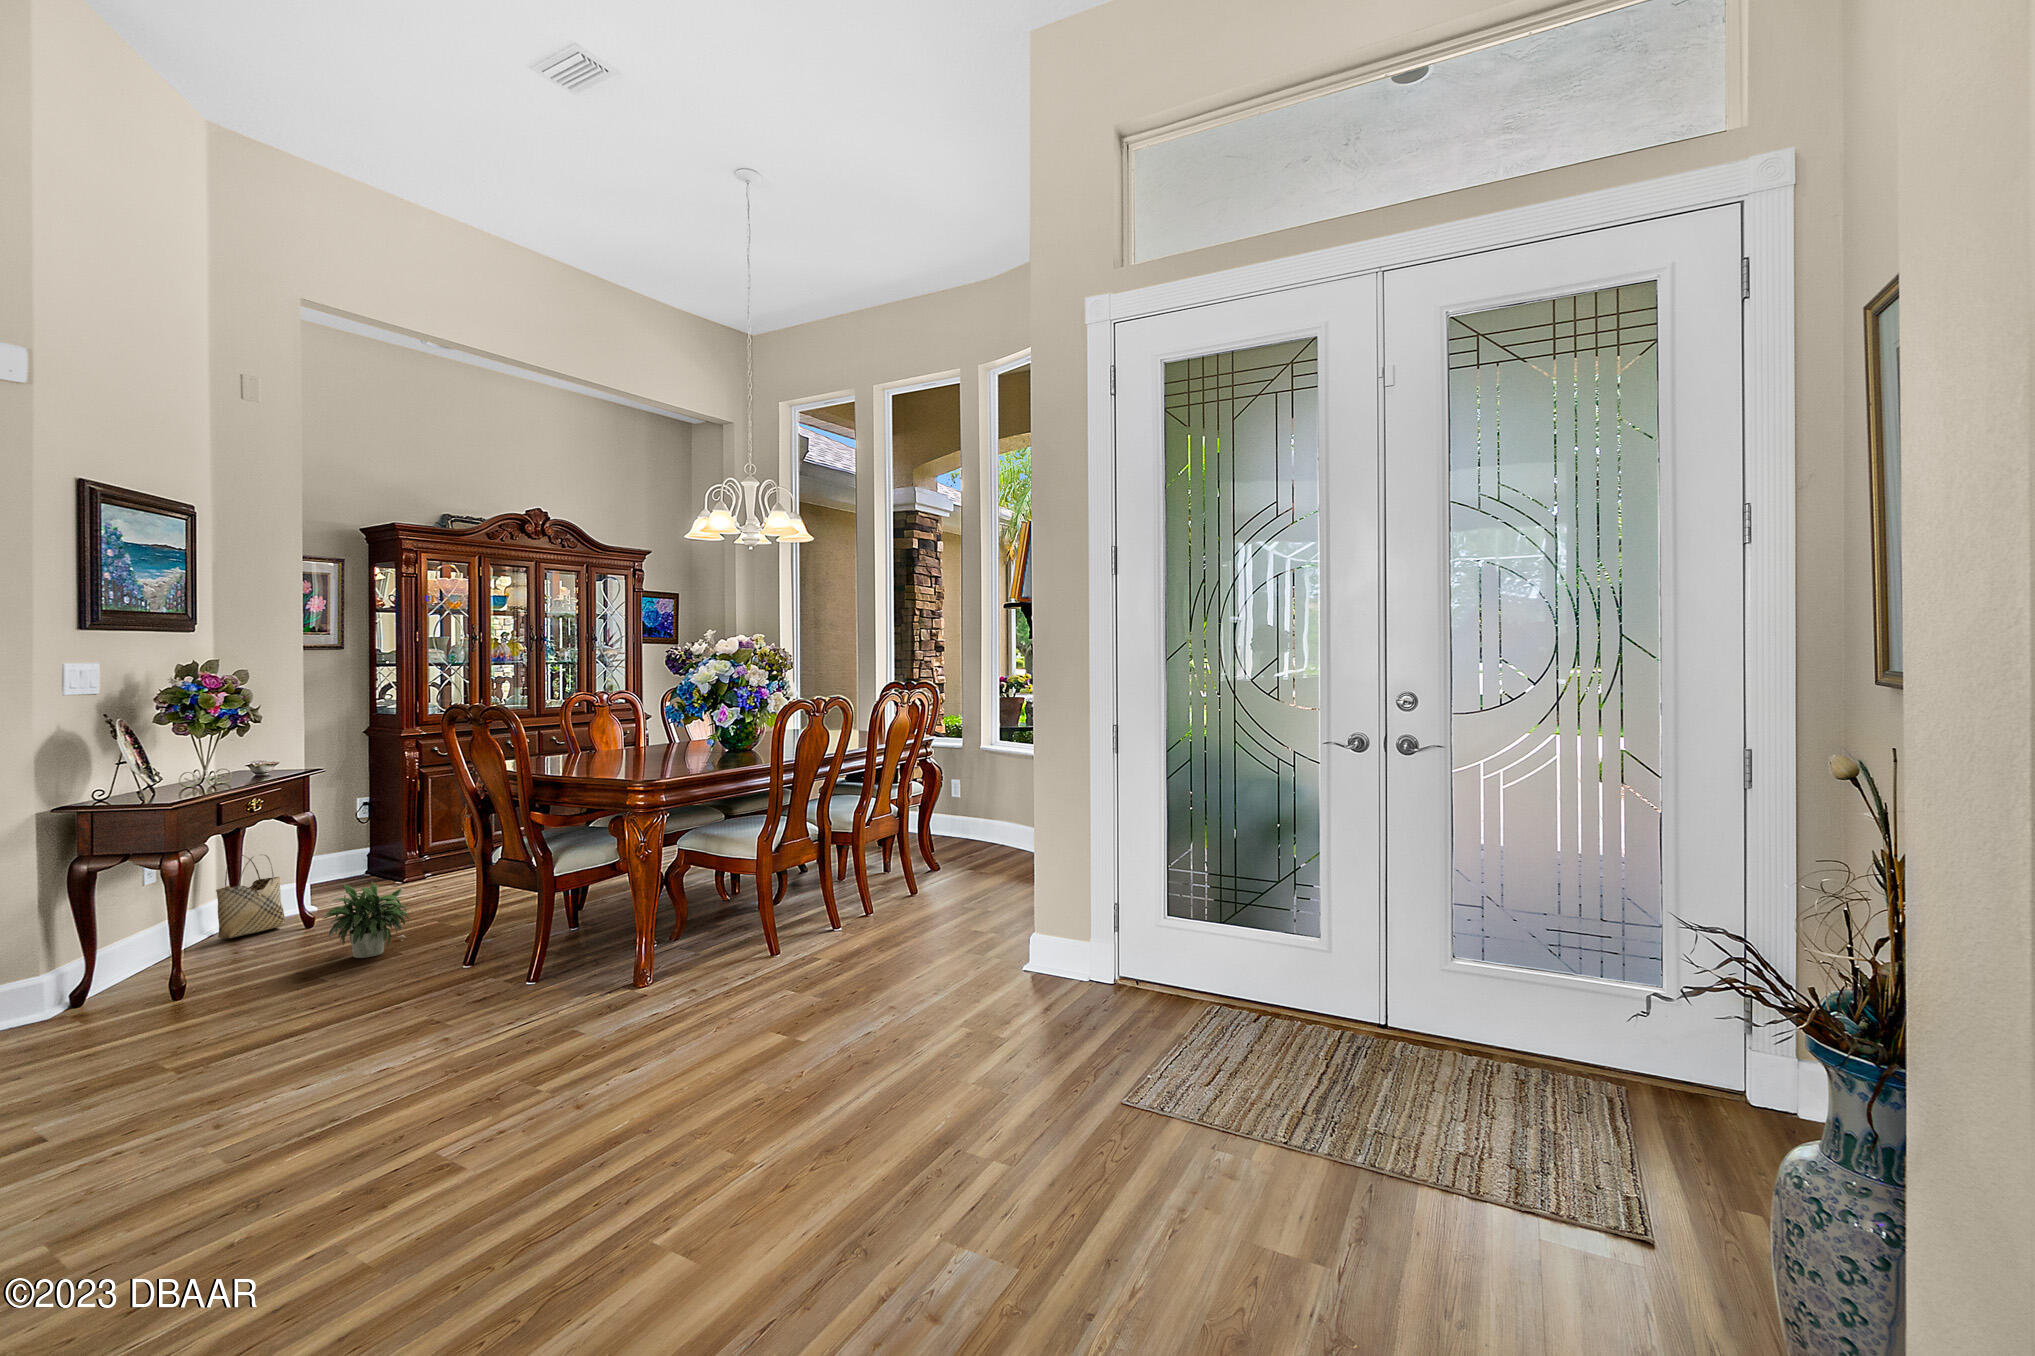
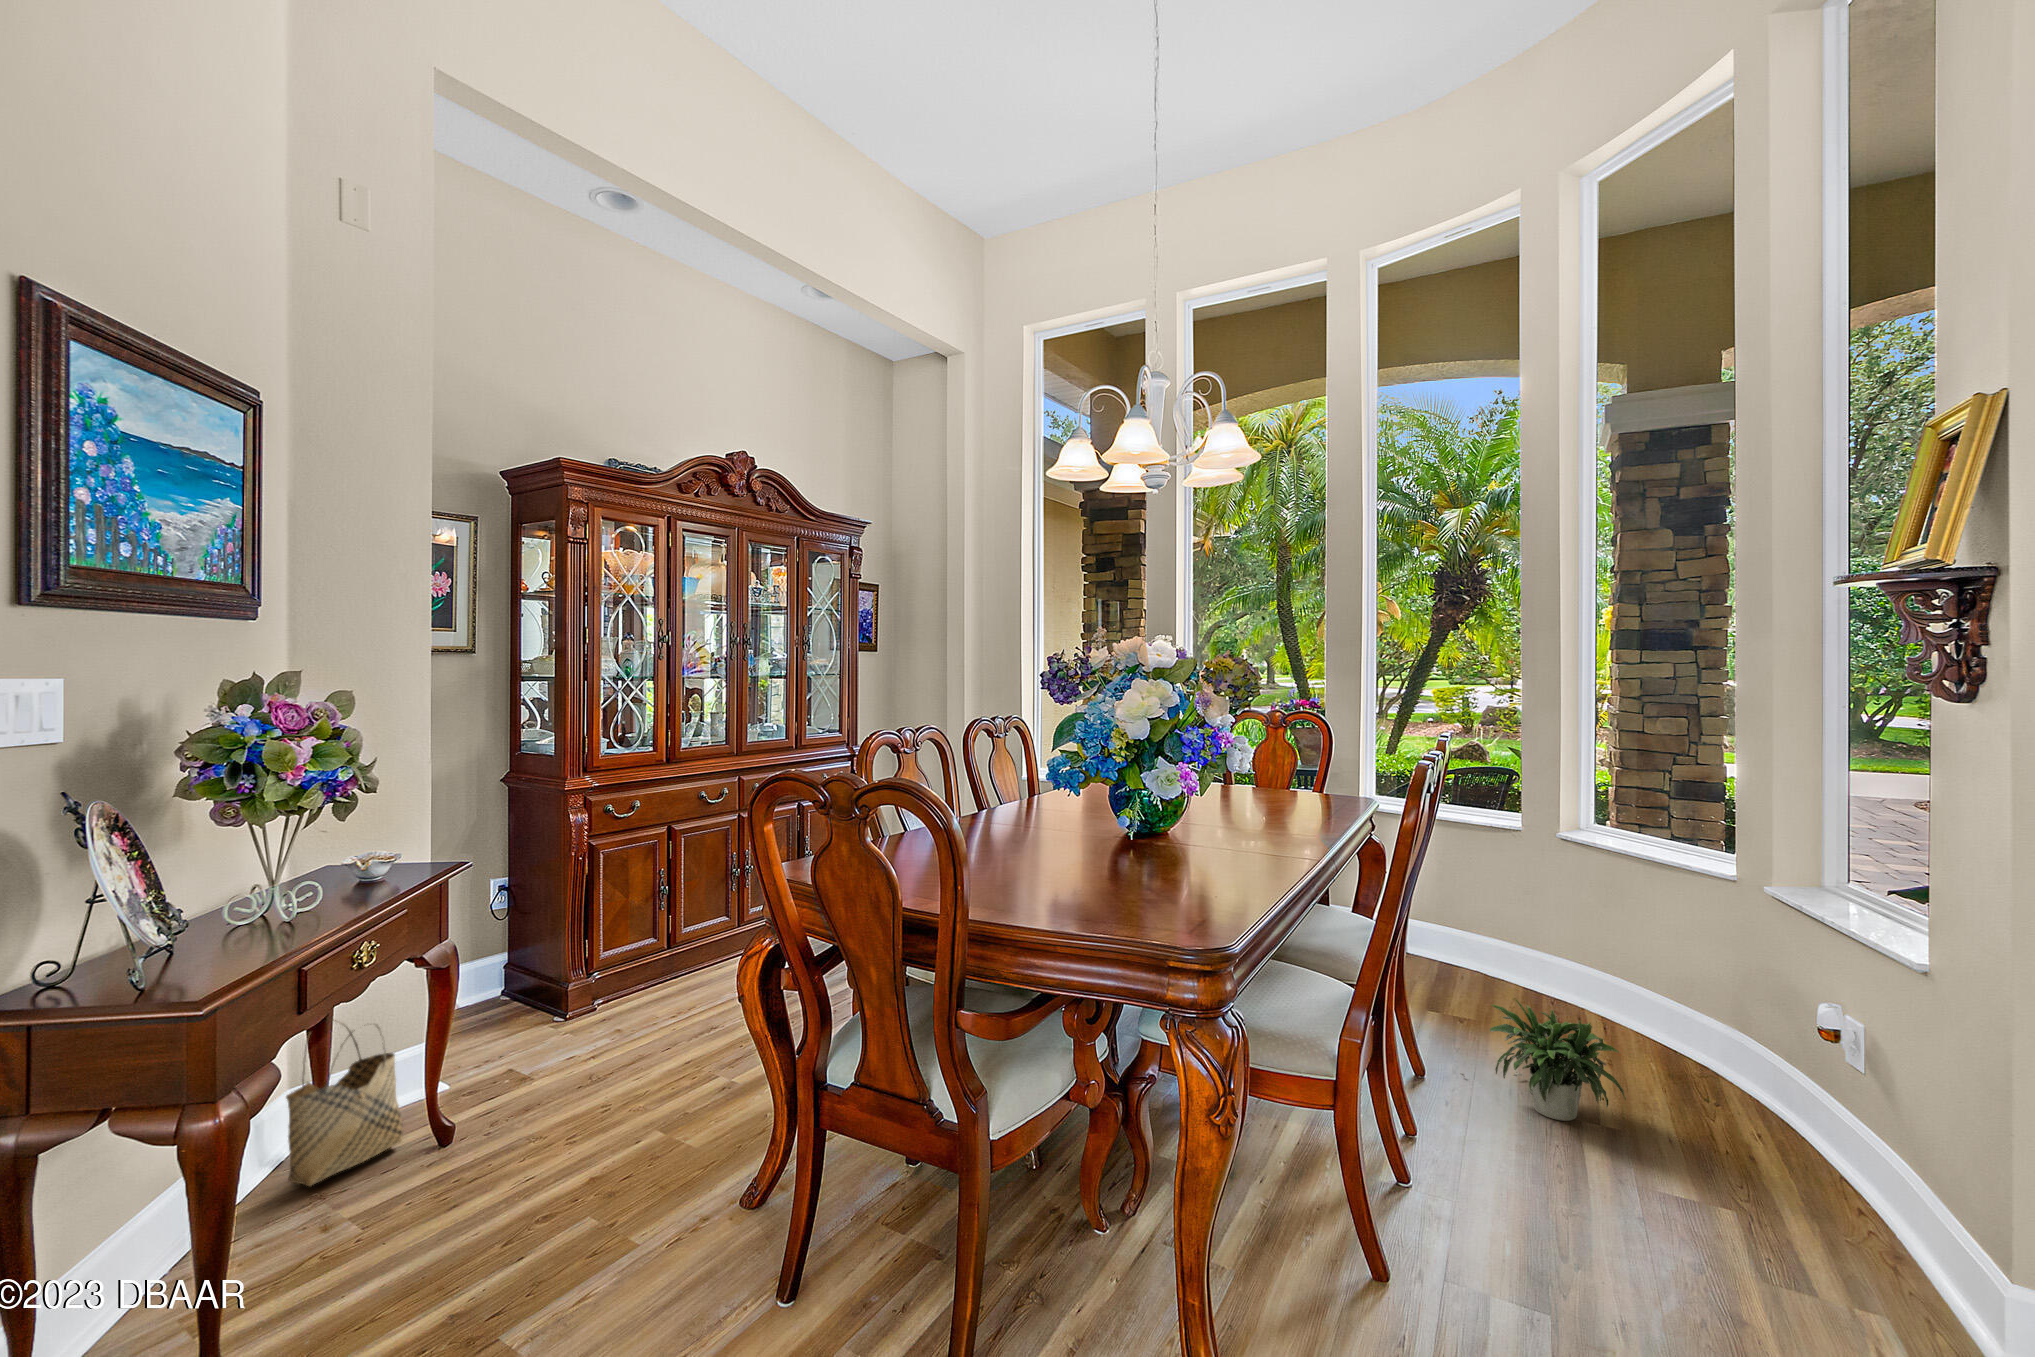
potted plant: present [322,881,409,958] -> present [1460,999,1626,1121]

